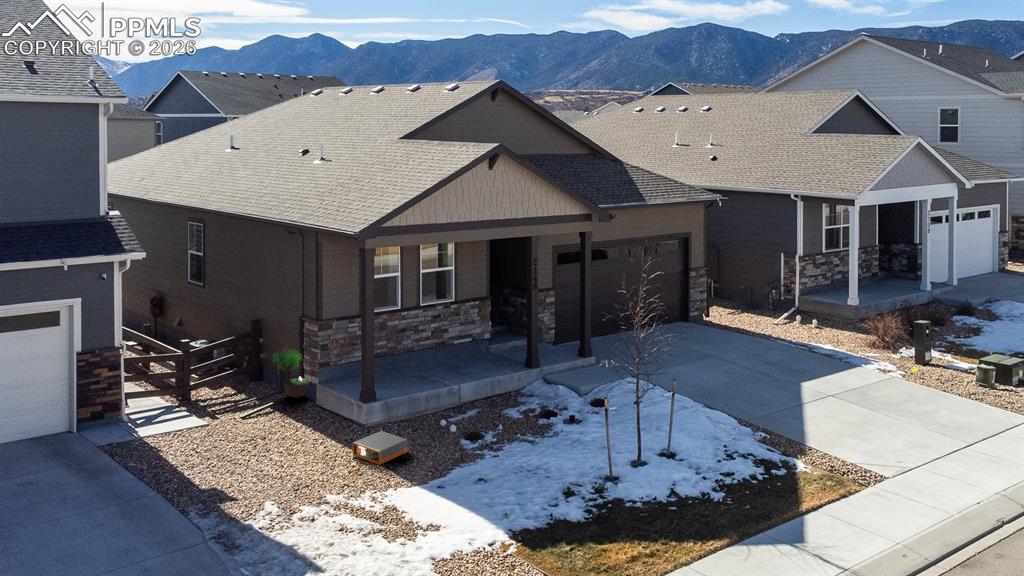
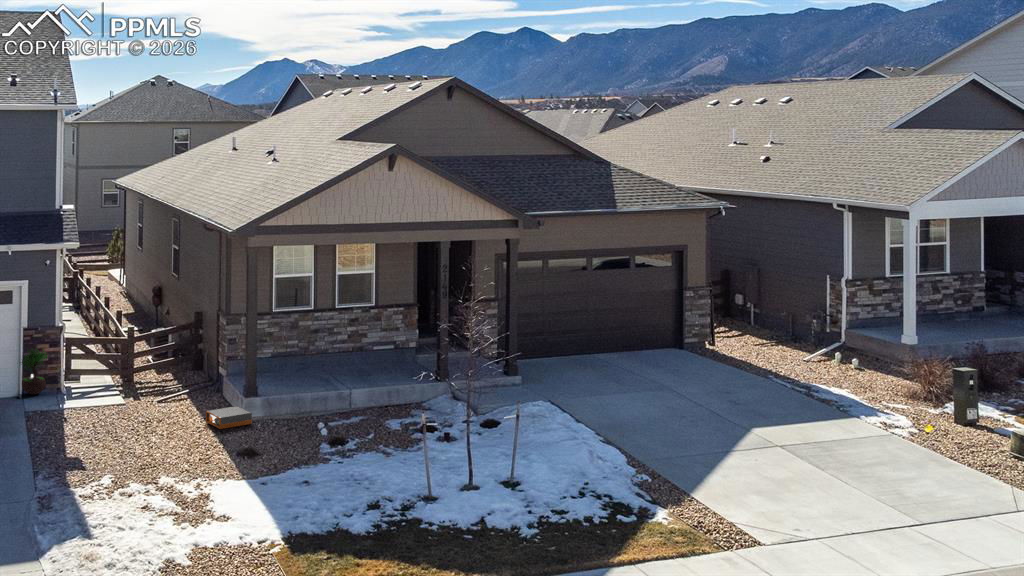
potted tree: present [273,351,309,398] -> present [21,348,47,394]

